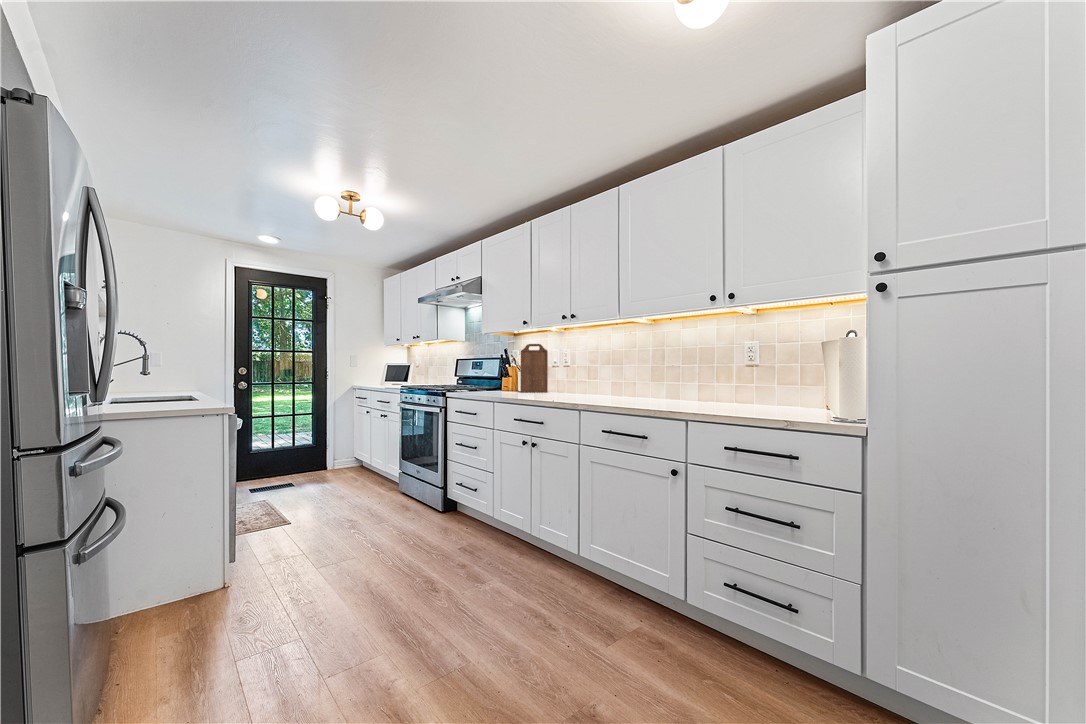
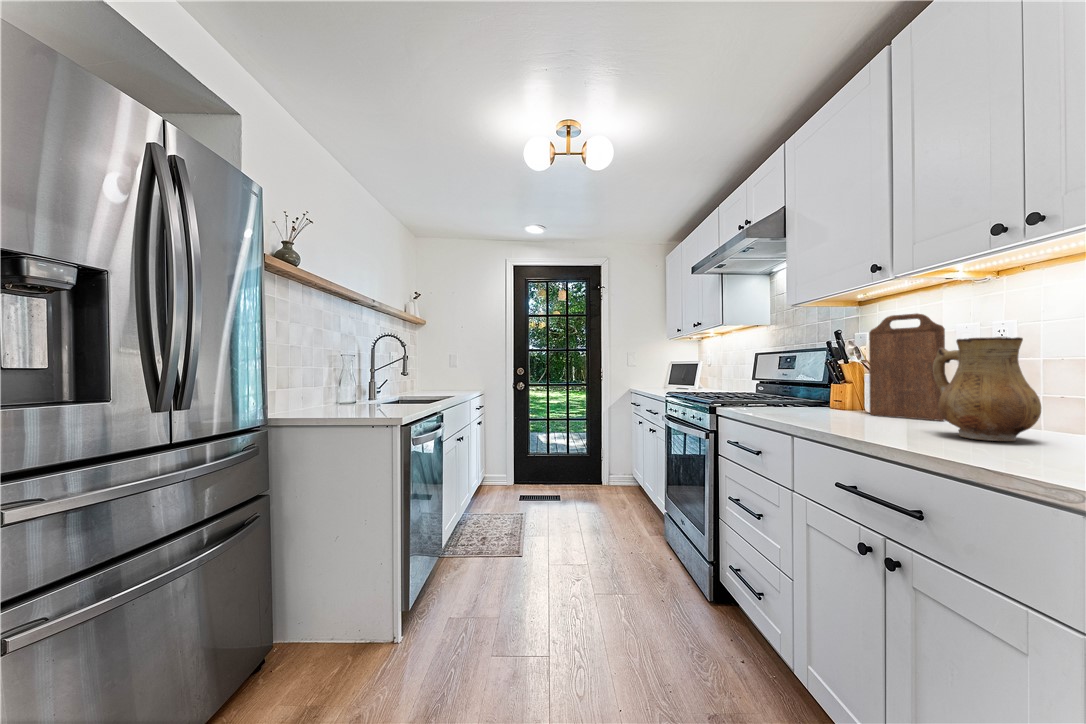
ceramic pitcher: none [543,357,573,397] -> present [933,337,1041,441]

